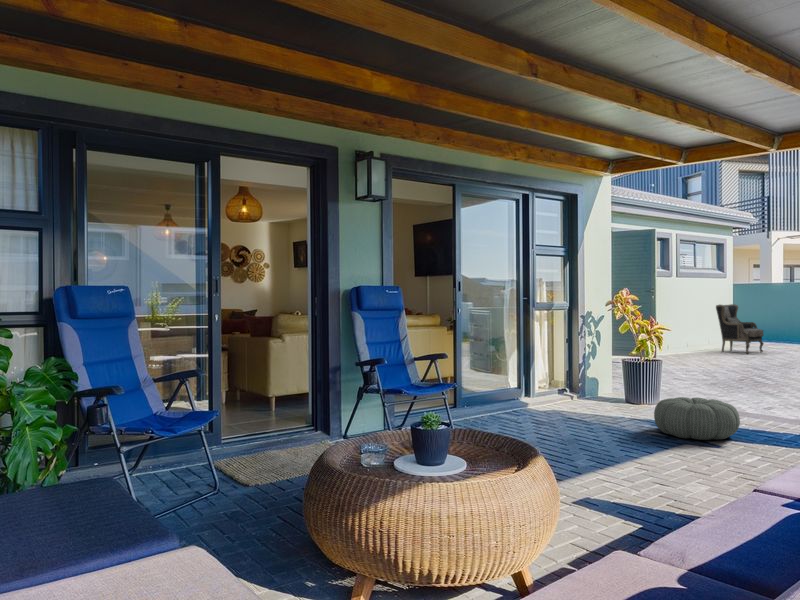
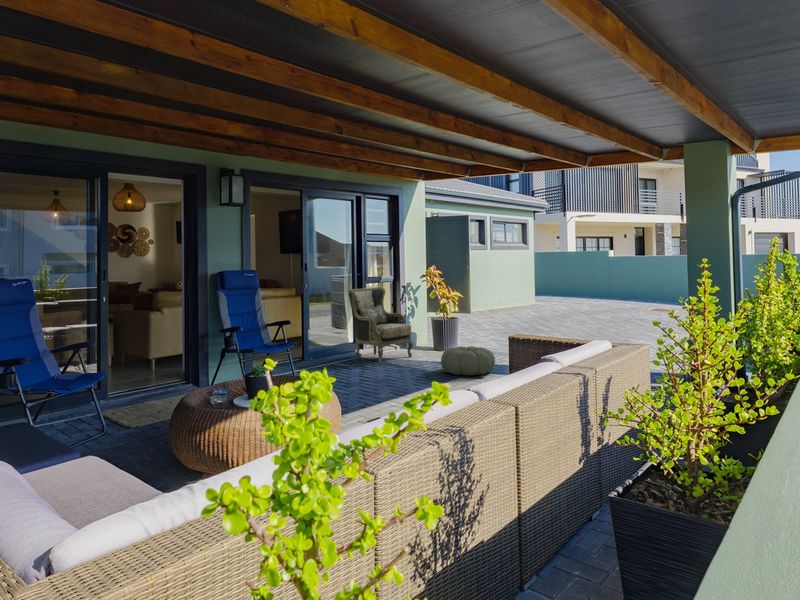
armchair: present [716,304,764,354] -> present [349,287,413,364]

